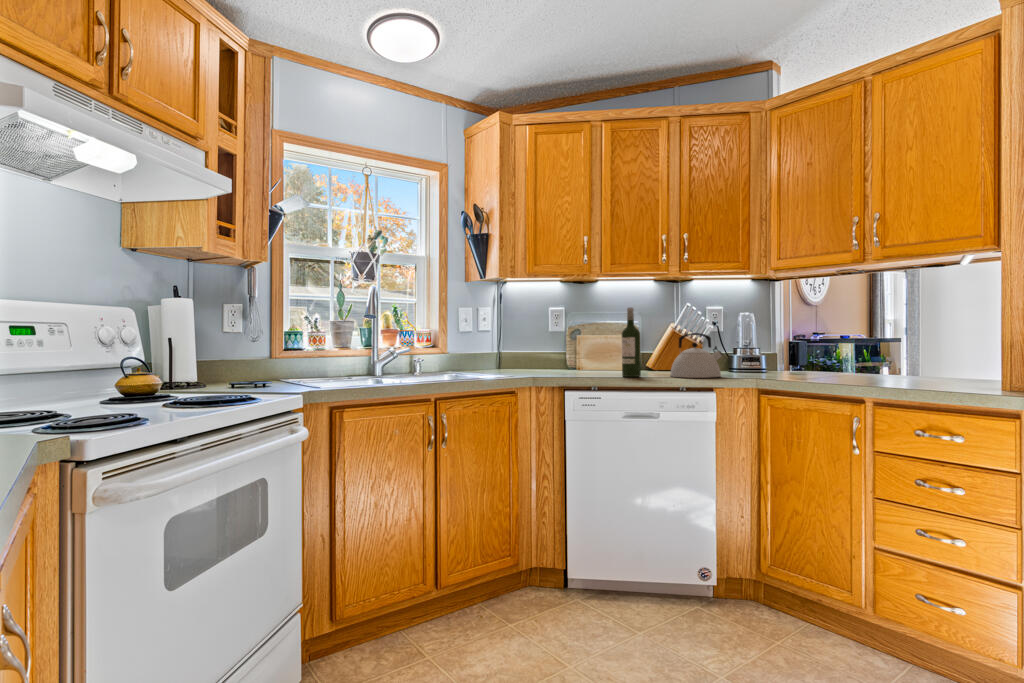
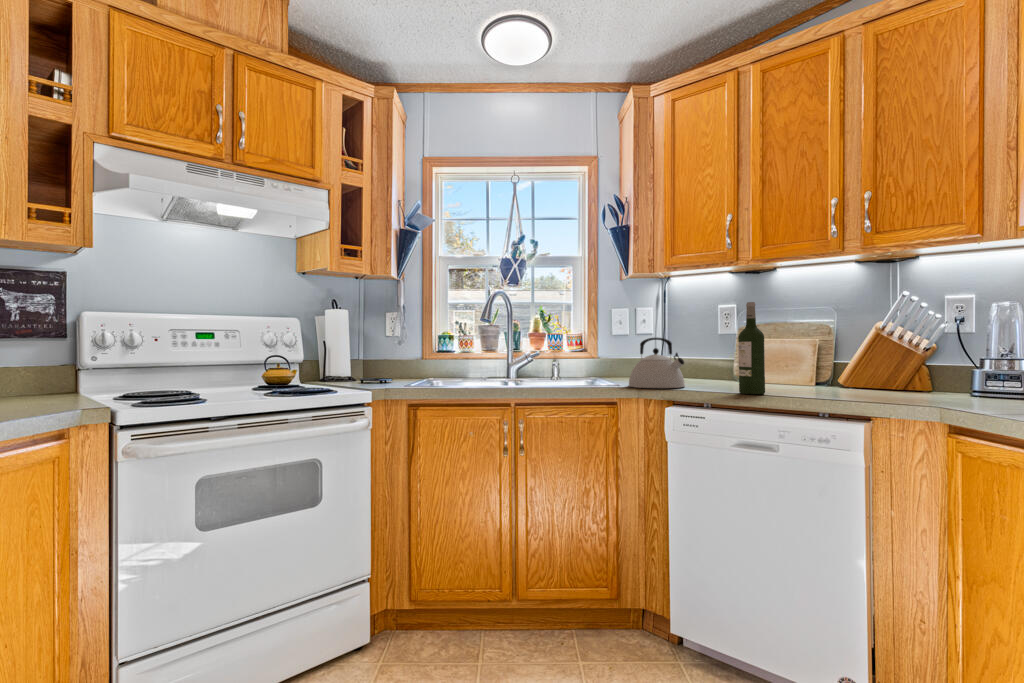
kettle: present [670,333,723,378] -> present [629,338,685,388]

